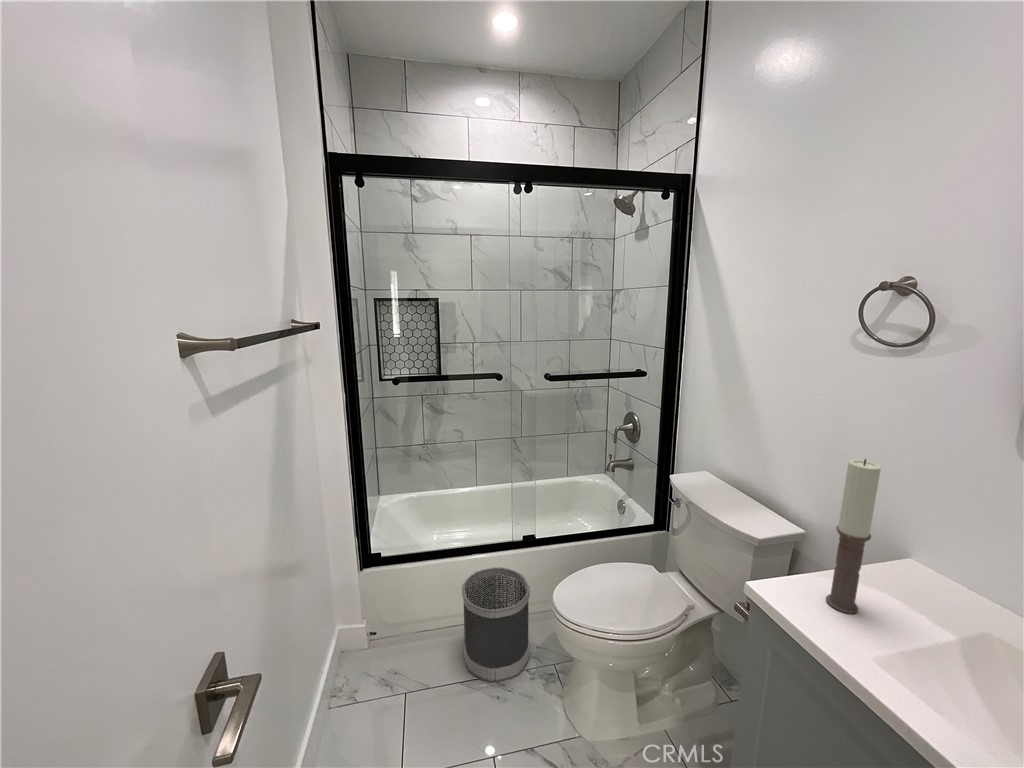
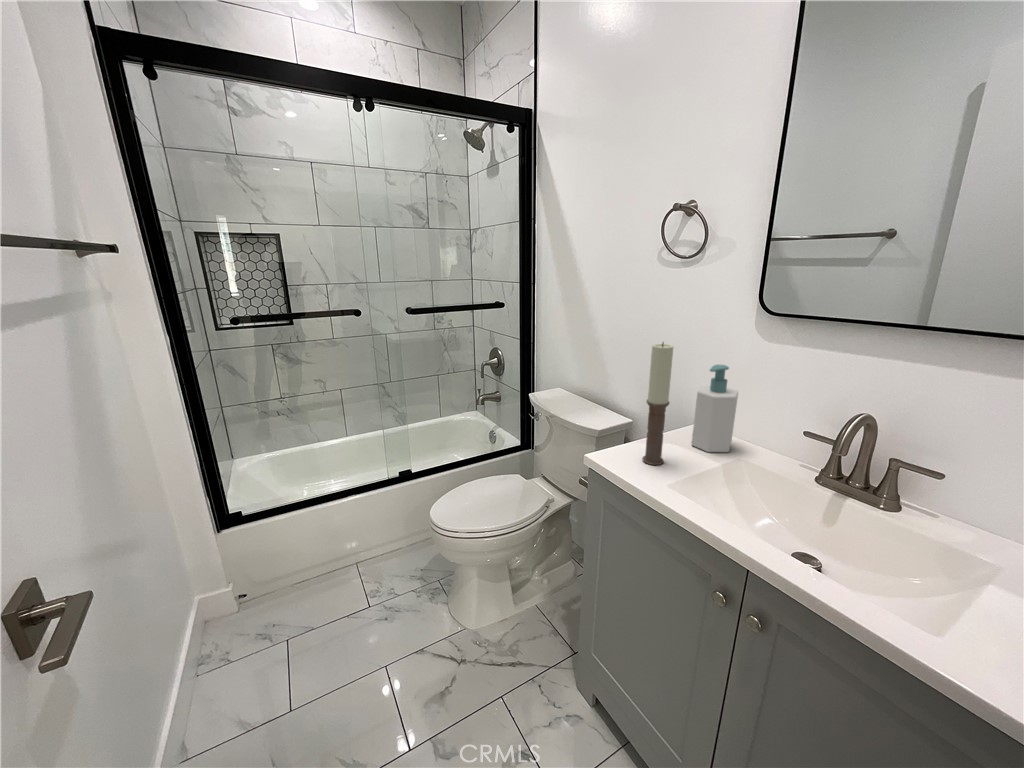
soap bottle: none [898,490,978,612] -> present [692,365,738,452]
wastebasket: present [462,567,530,683] -> none [339,504,415,611]

